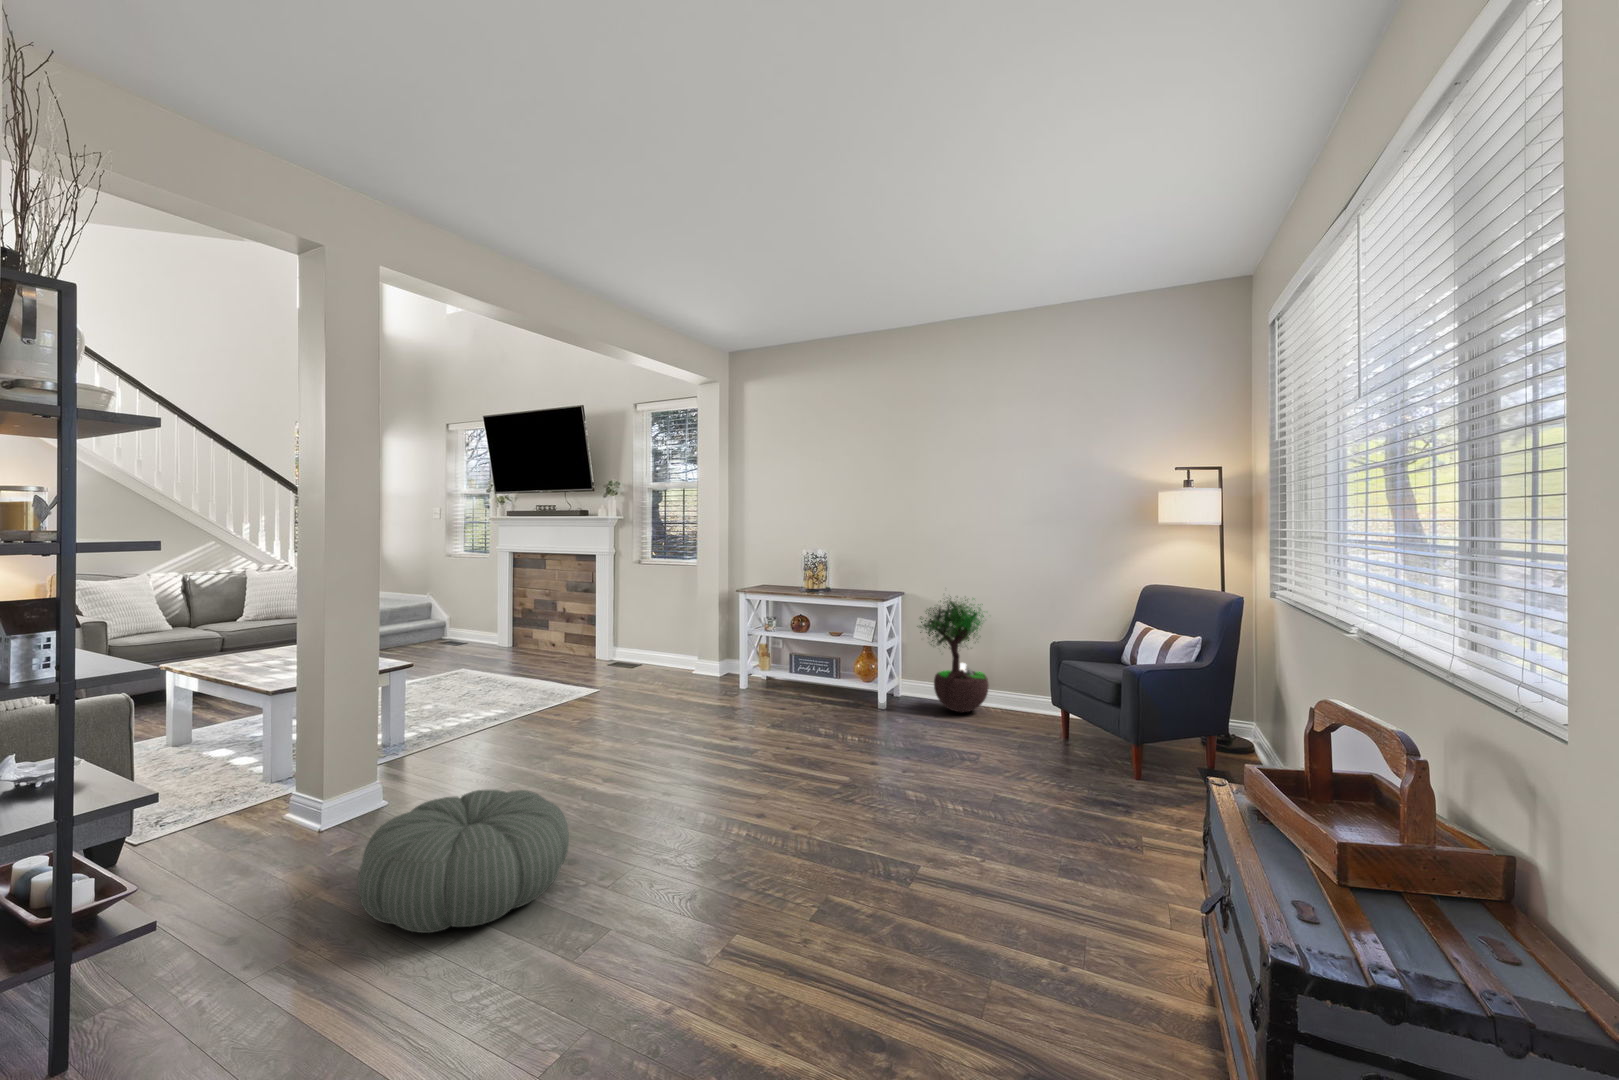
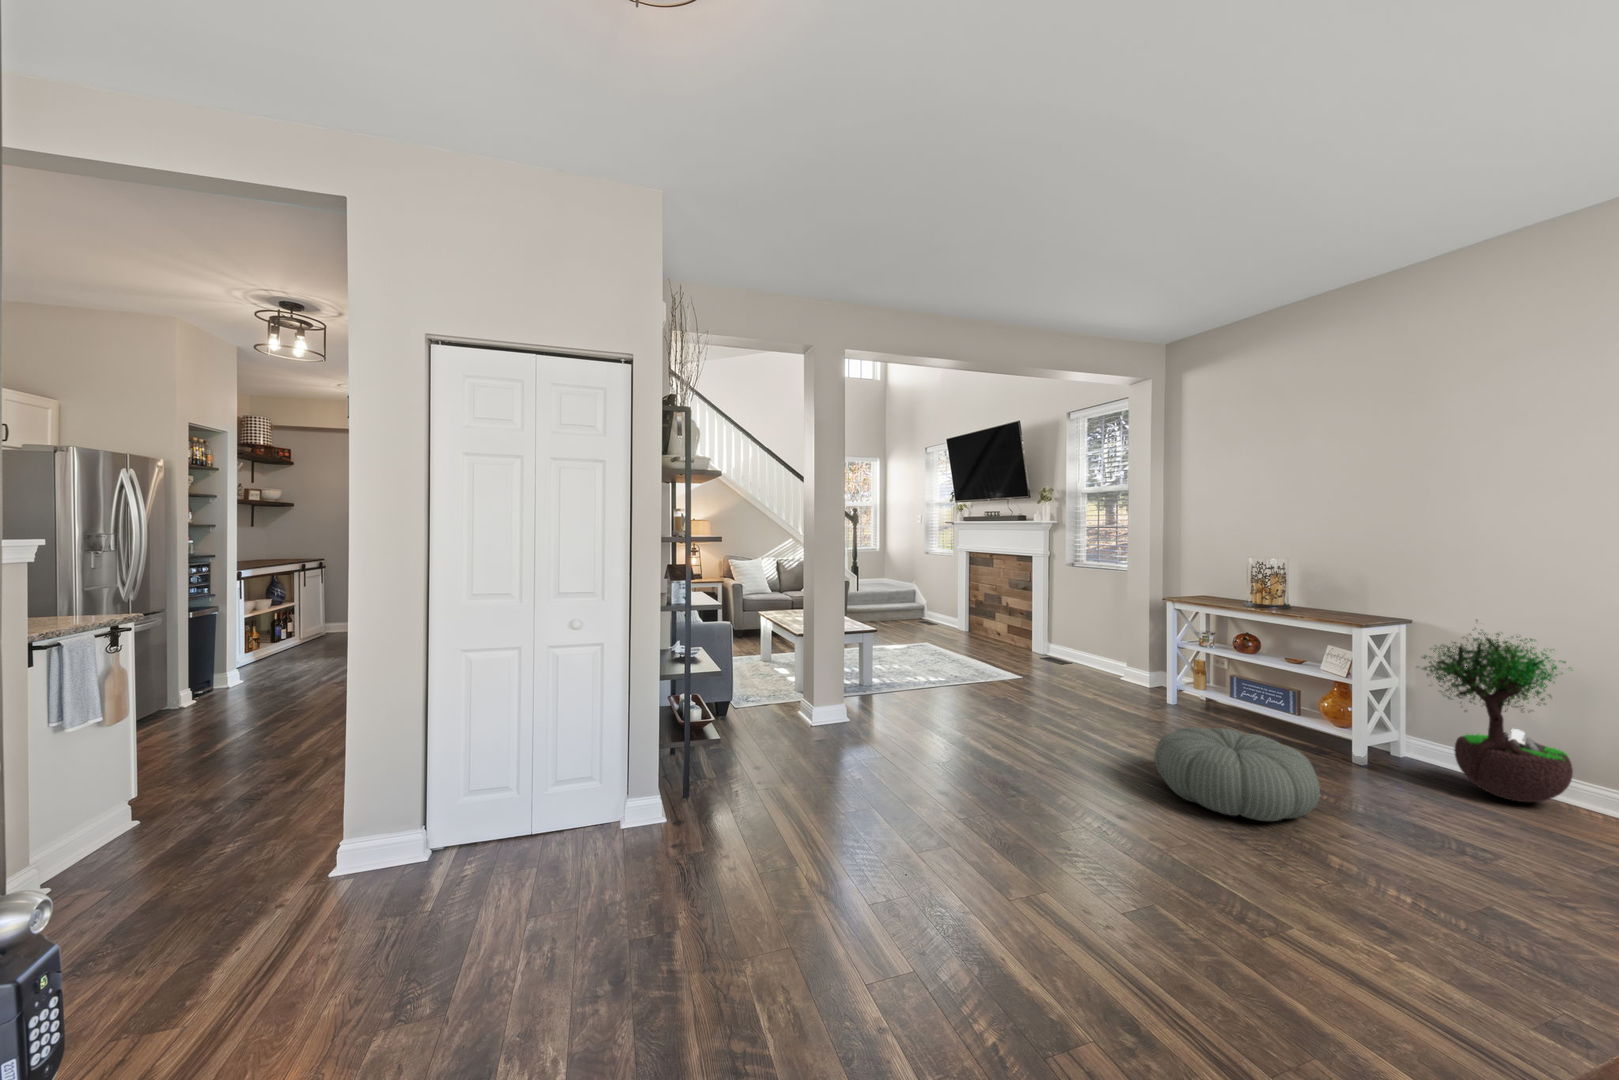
pouf: present [358,790,569,933] -> present [1154,727,1320,821]

